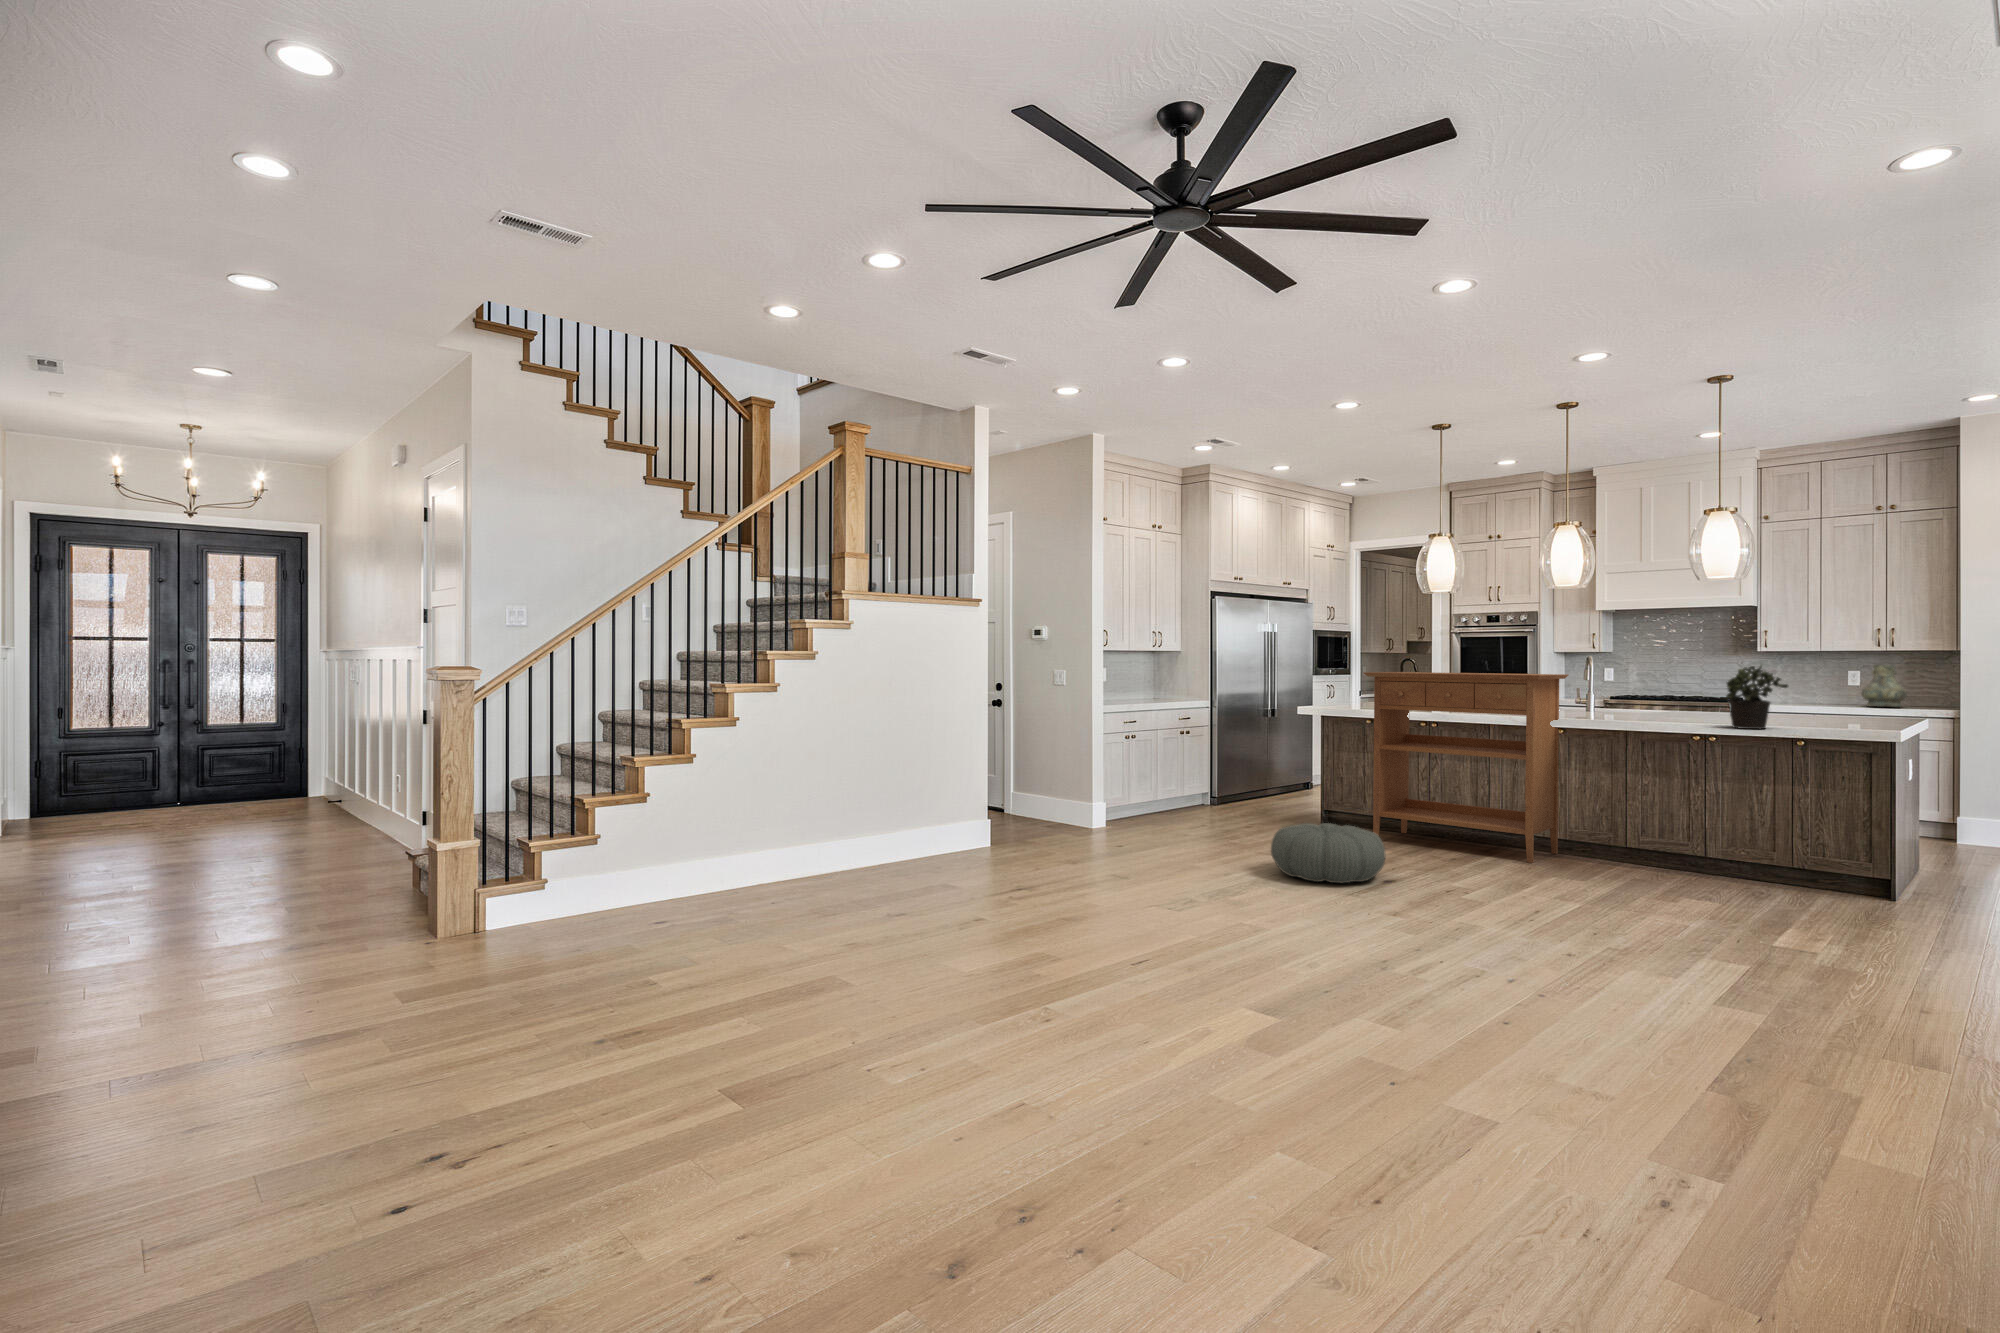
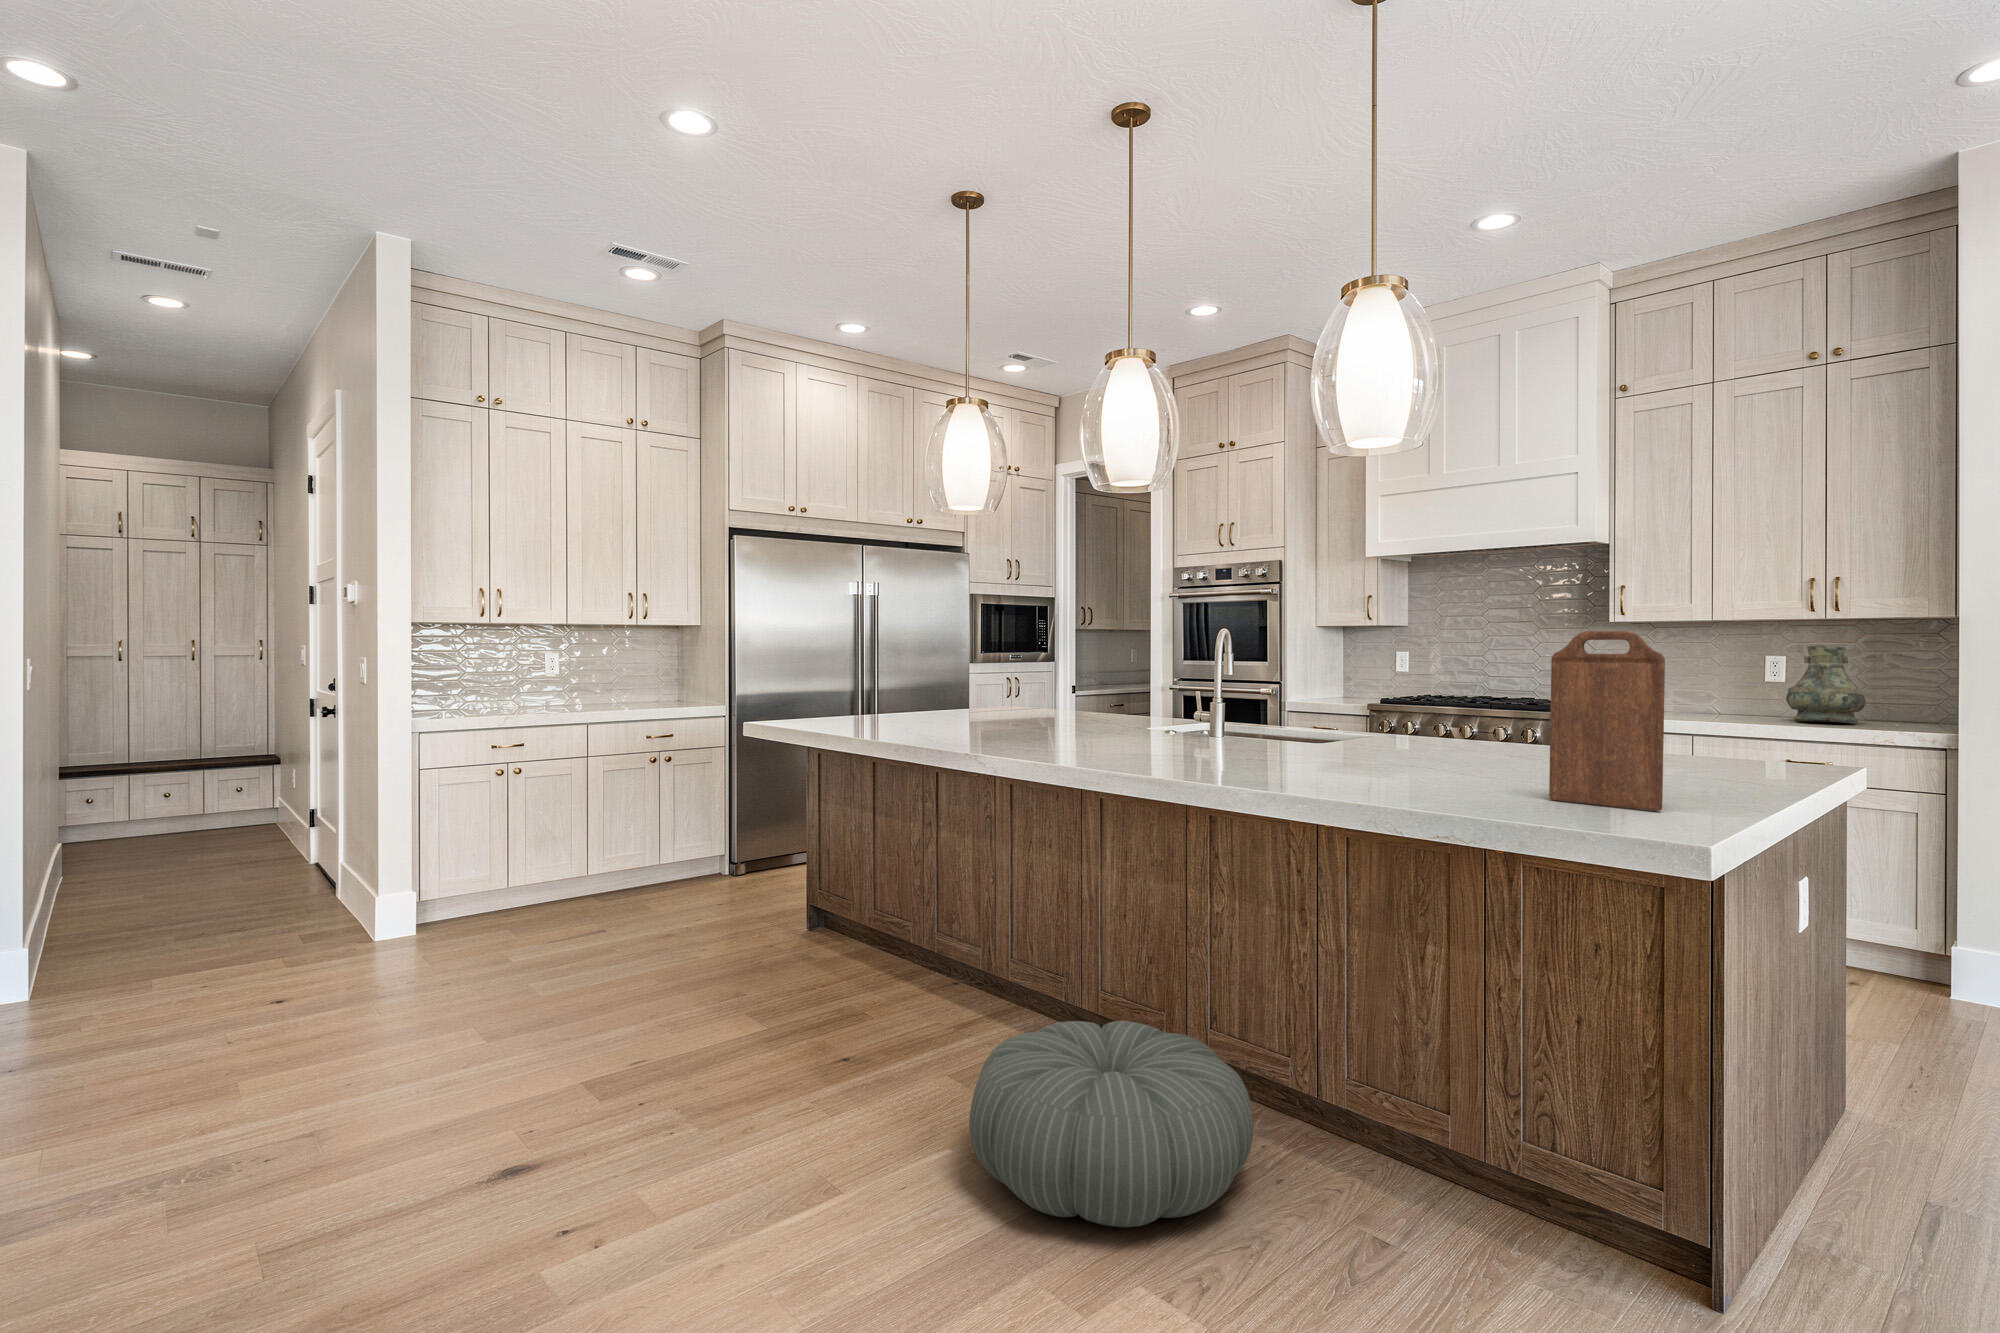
potted plant: present [1726,665,1788,729] -> none [1396,632,1539,787]
cutting board: none [1802,665,1854,735] -> present [1549,631,1665,811]
console table: present [1364,672,1568,863] -> none [811,655,1150,1062]
pouf: present [1271,823,1386,883] -> present [969,1021,1253,1227]

